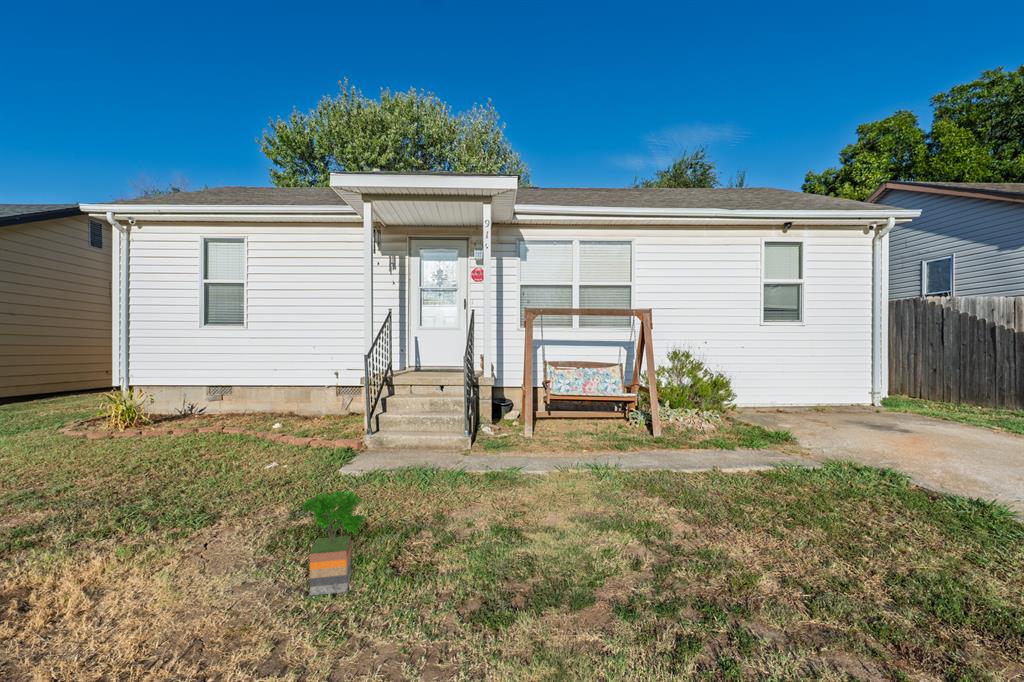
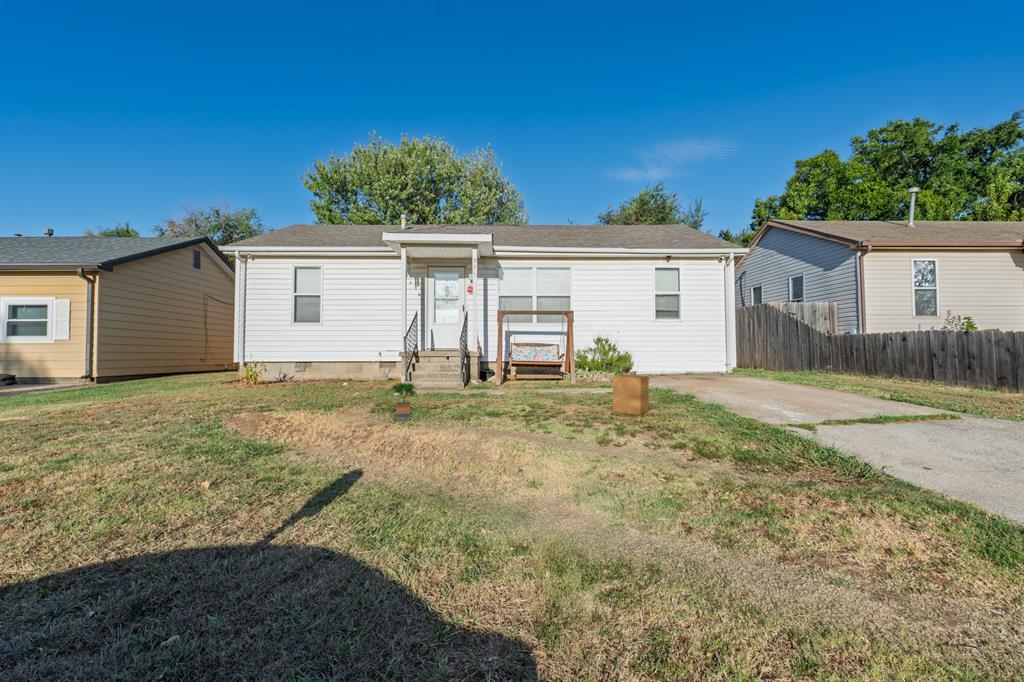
cardboard box: none [841,459,935,577] -> present [613,375,649,415]

